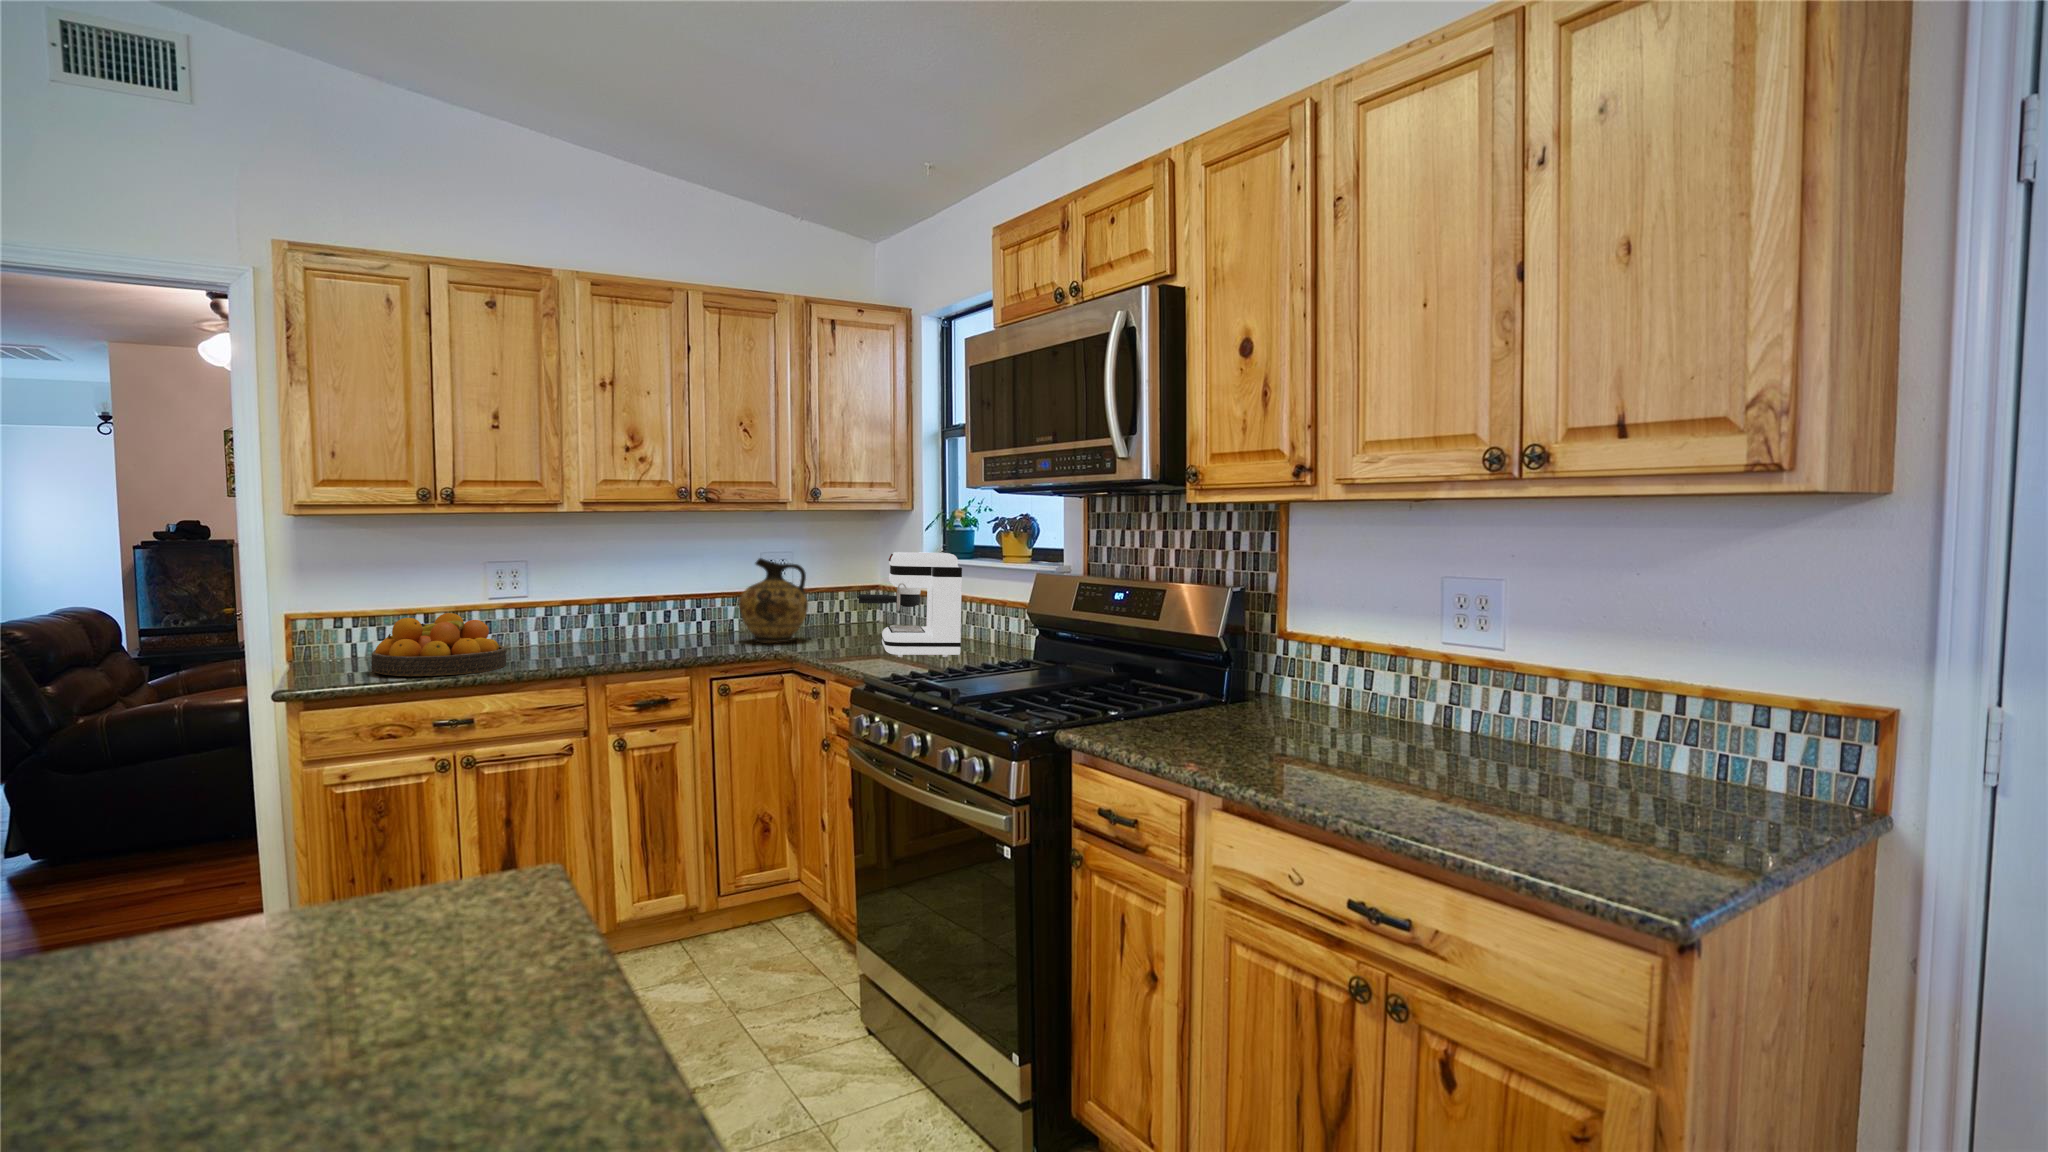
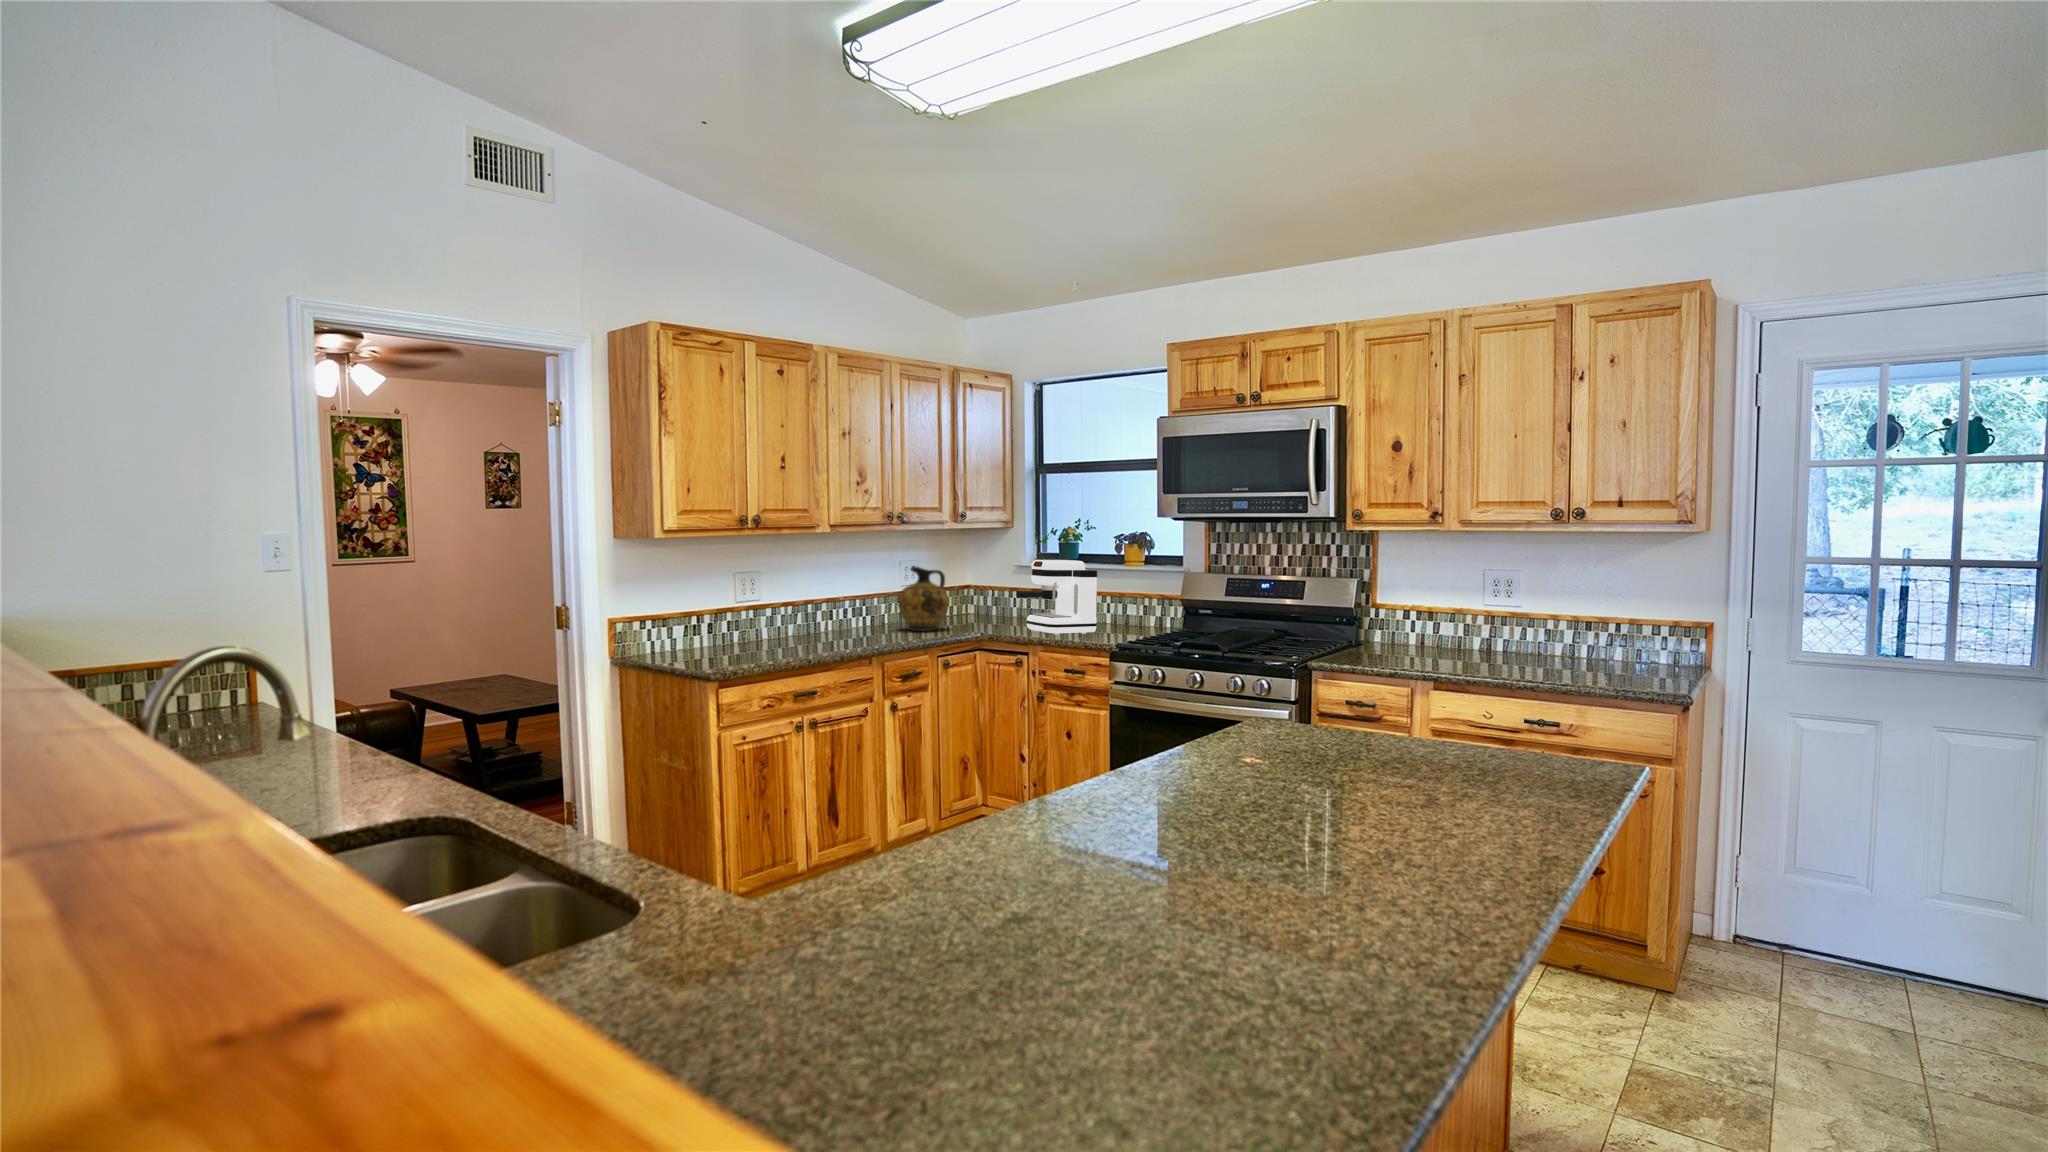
fruit bowl: present [371,613,506,676] -> none [702,613,795,661]

